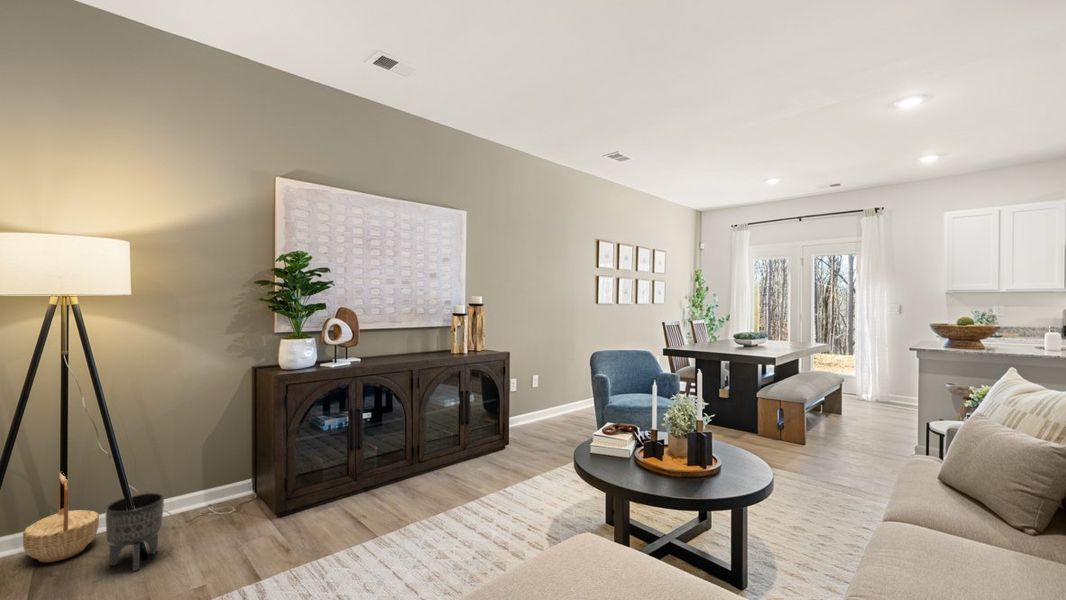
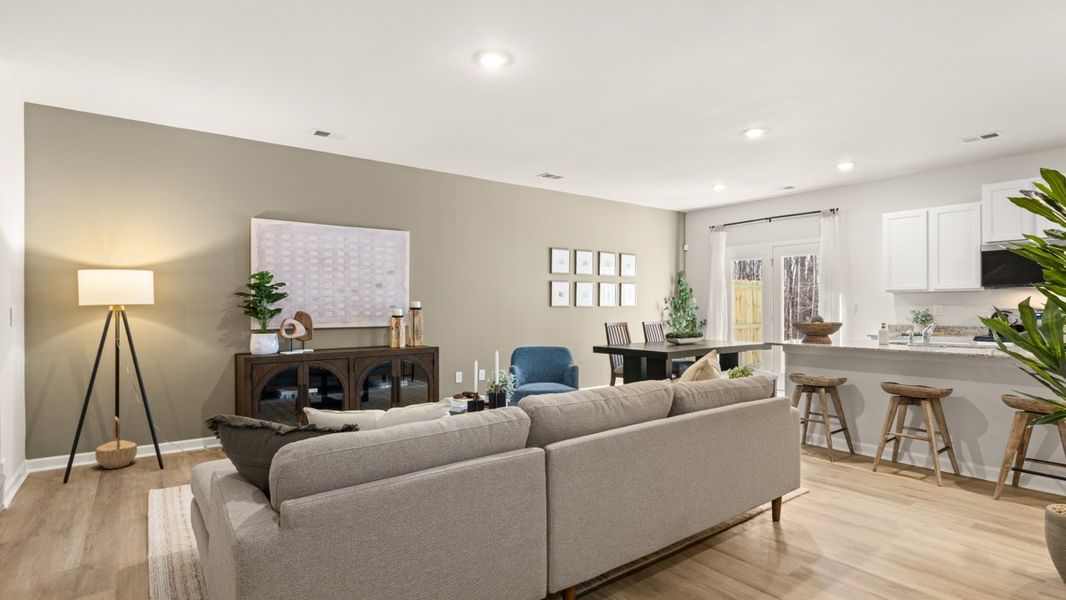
planter: present [105,493,164,571] -> none [140,430,174,474]

